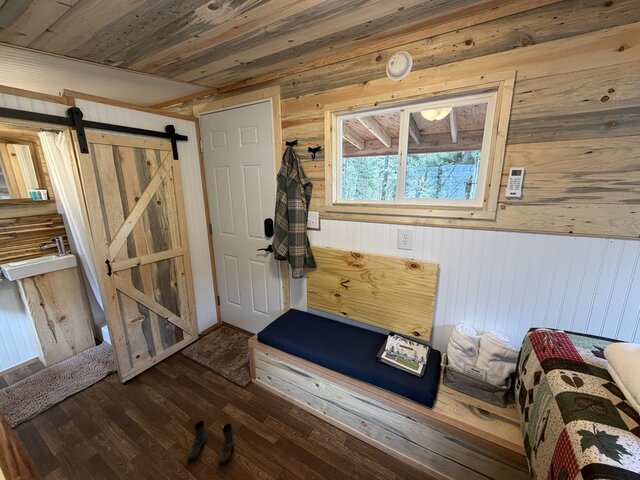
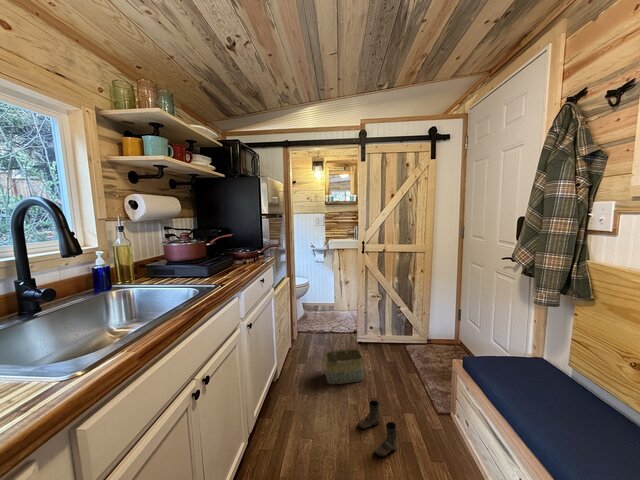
basket: none [96,373,161,456] -> present [324,334,364,384]

